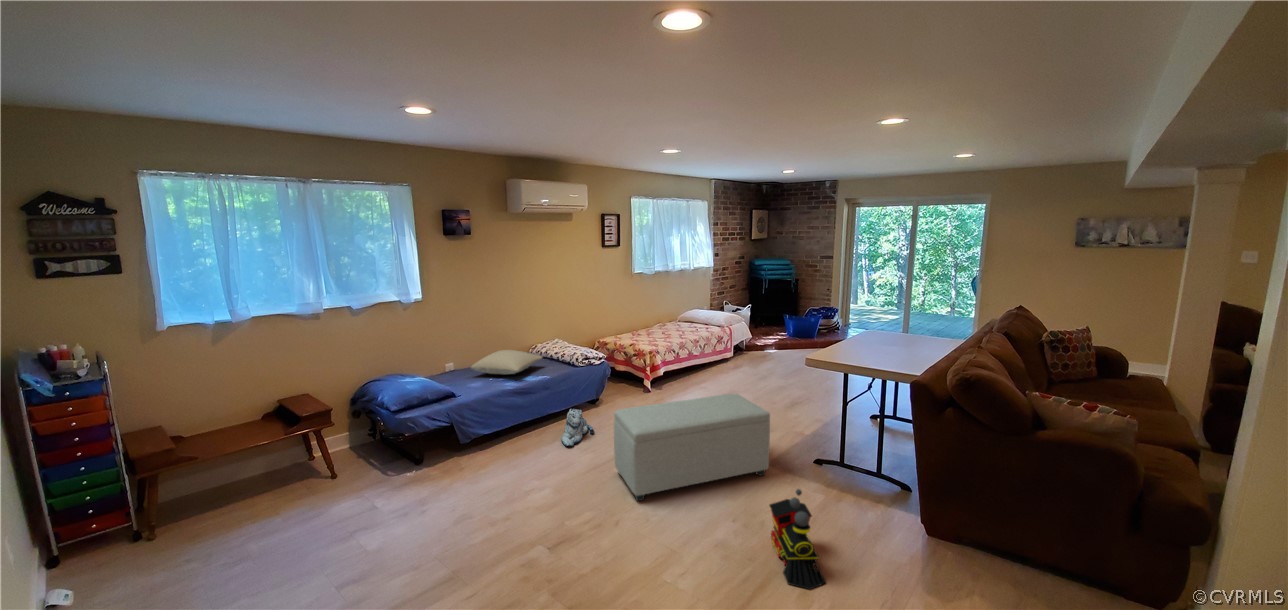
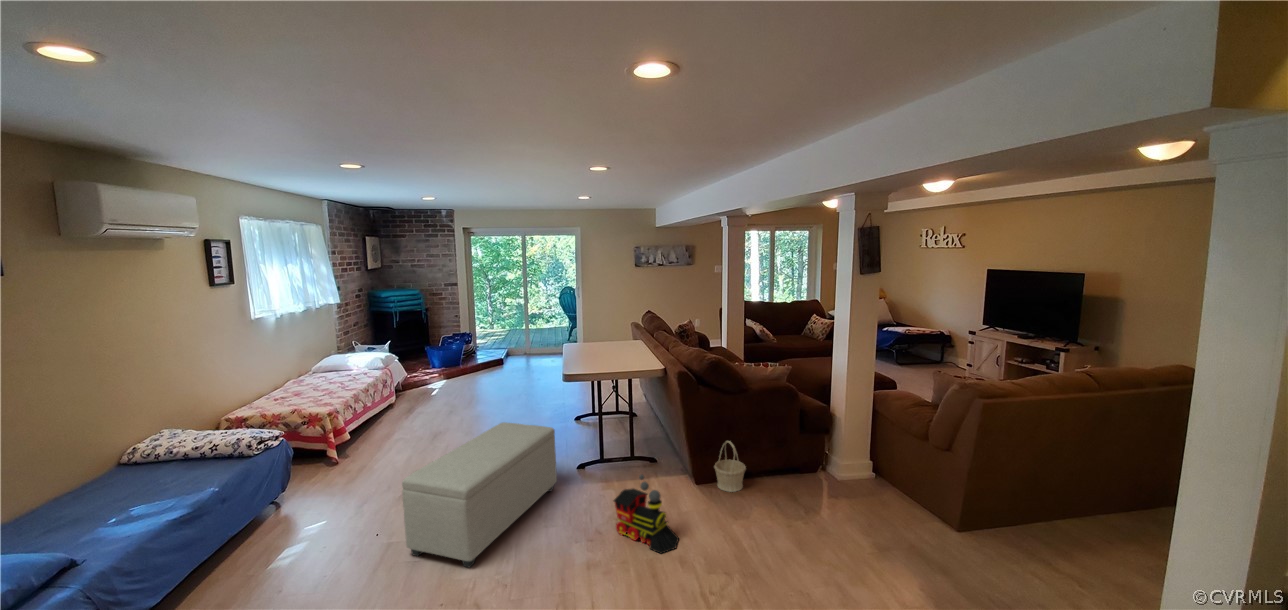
pillow: present [471,350,543,375] -> none [41,457,186,517]
plush toy: present [561,409,594,446] -> none [271,507,321,563]
basket: none [949,506,1004,582] -> present [714,441,746,492]

